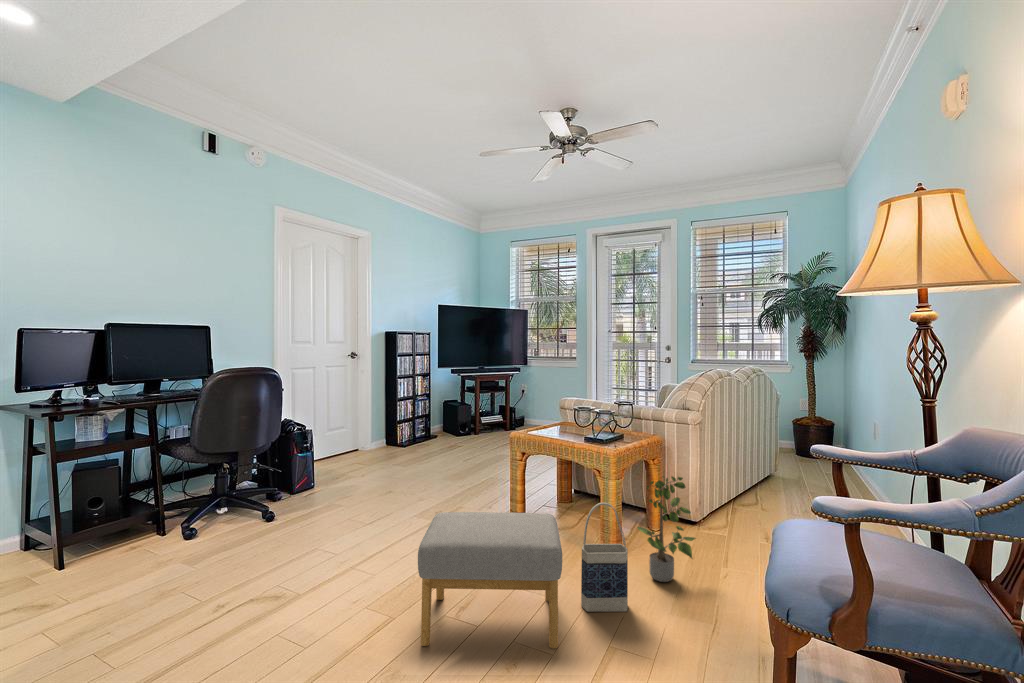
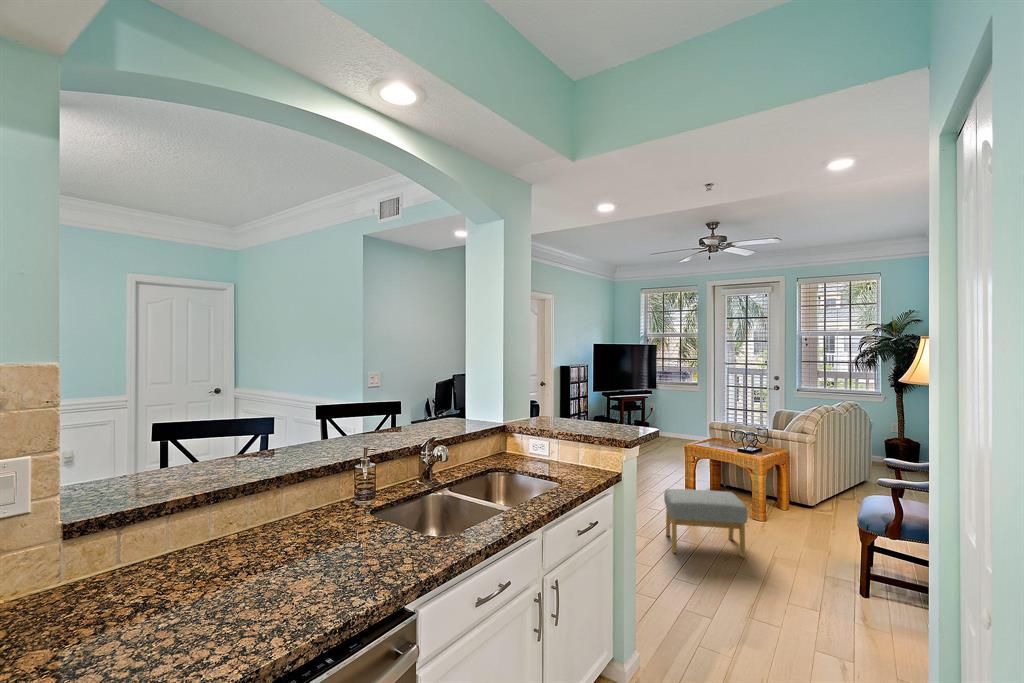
potted plant: present [638,476,696,582] -> none [780,473,818,535]
bag: present [581,503,628,612] -> none [751,487,779,547]

